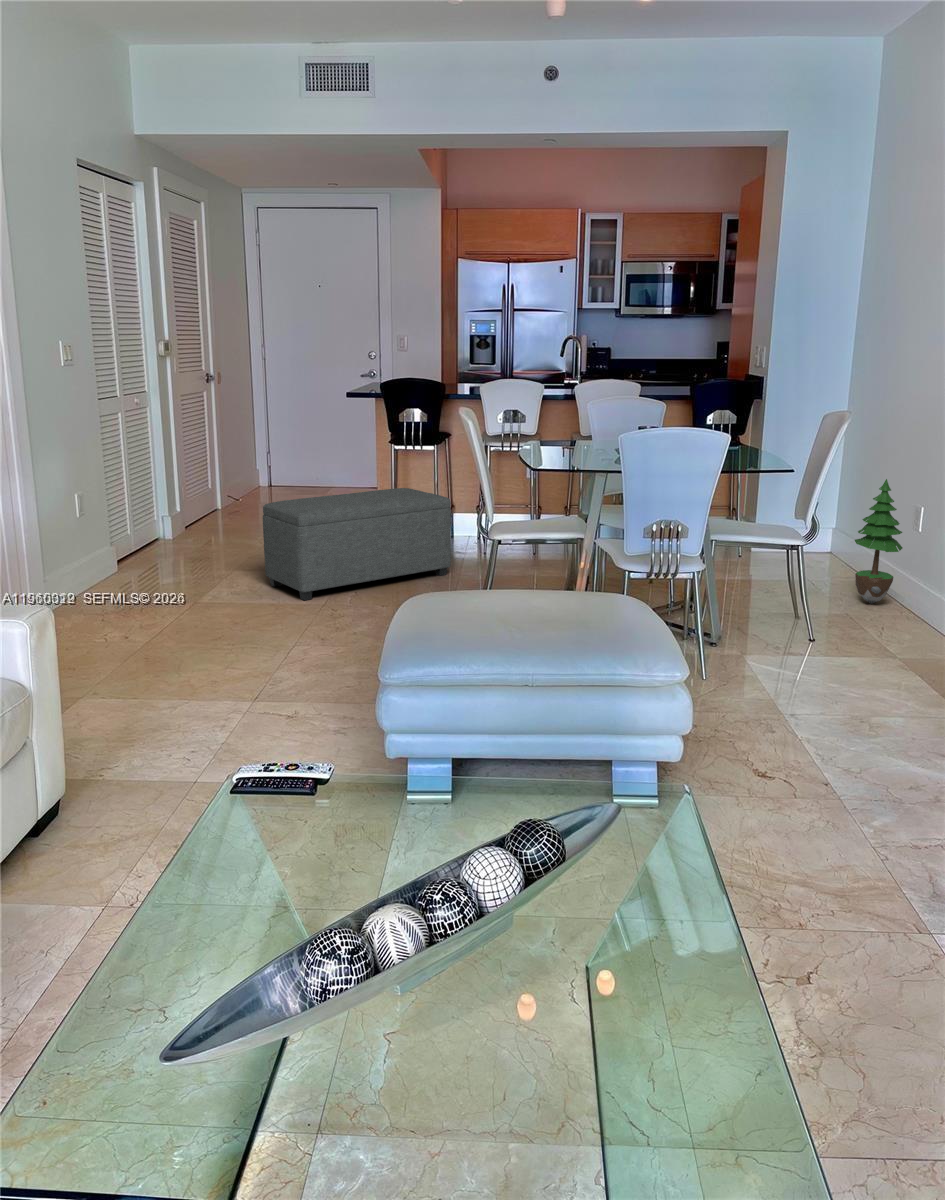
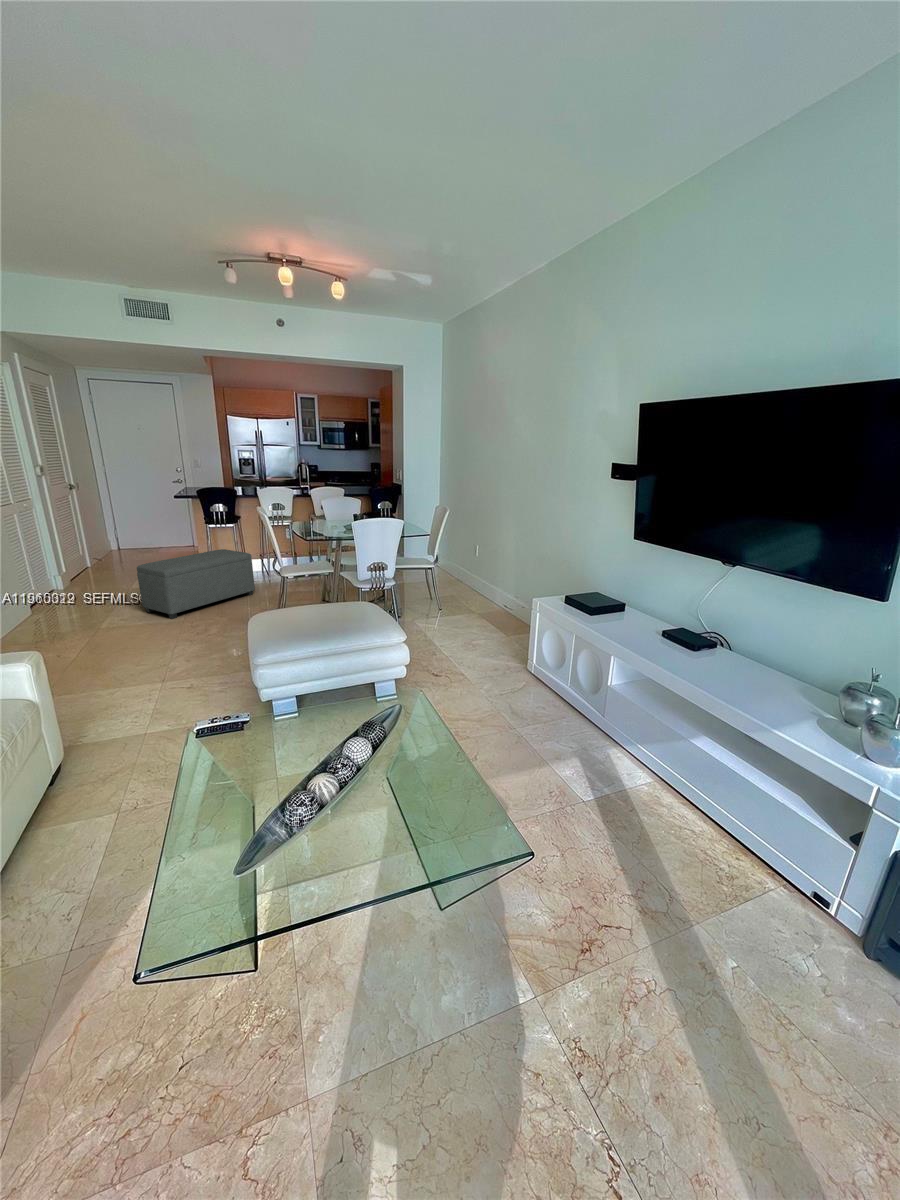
potted tree: present [855,479,902,604] -> none [452,532,473,588]

